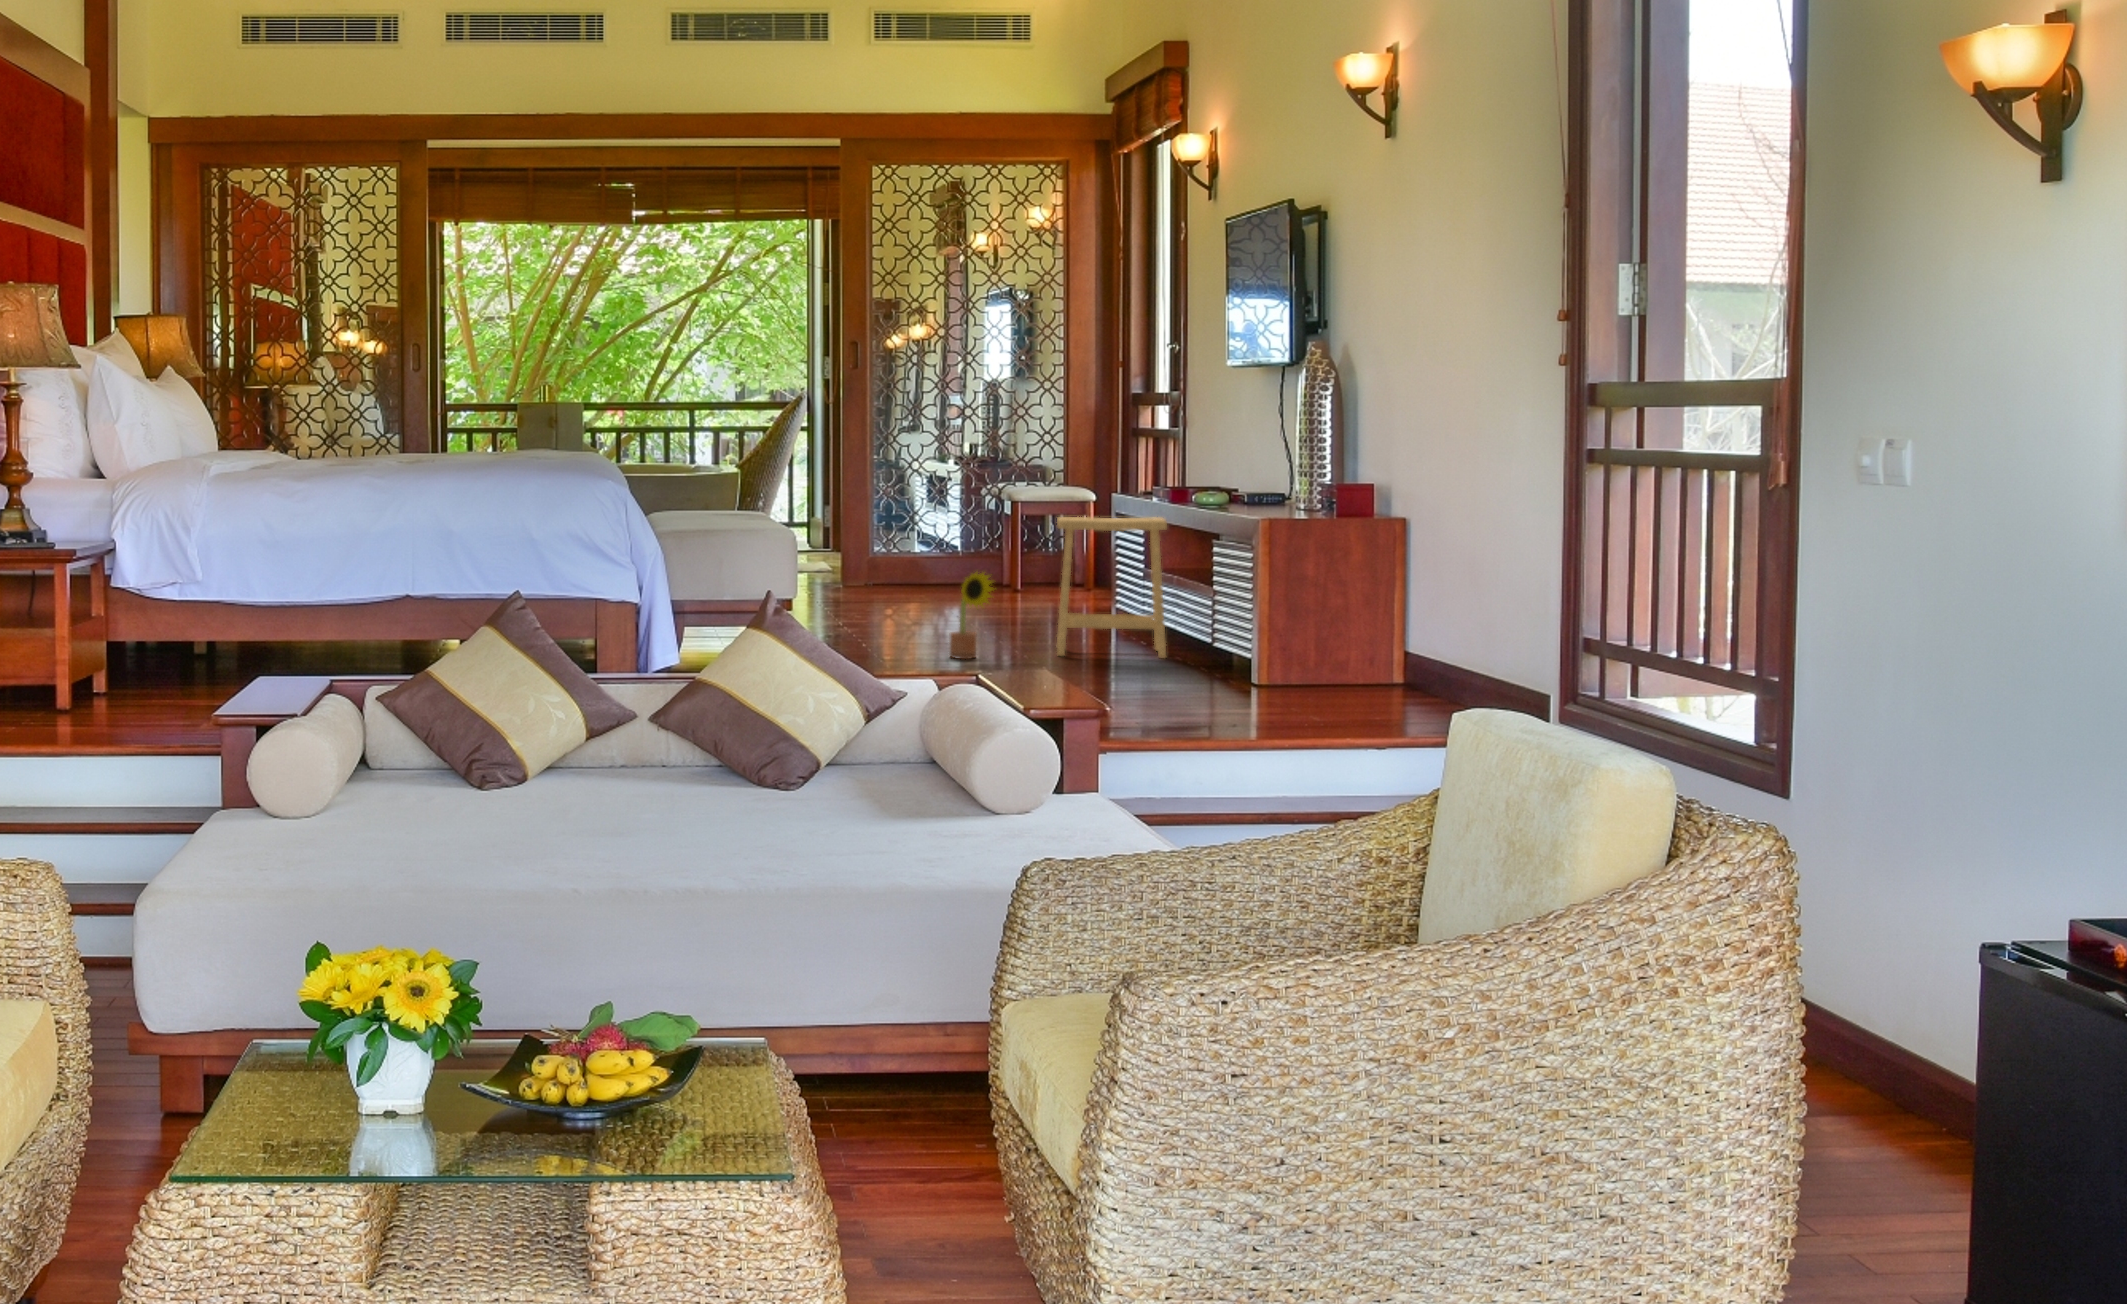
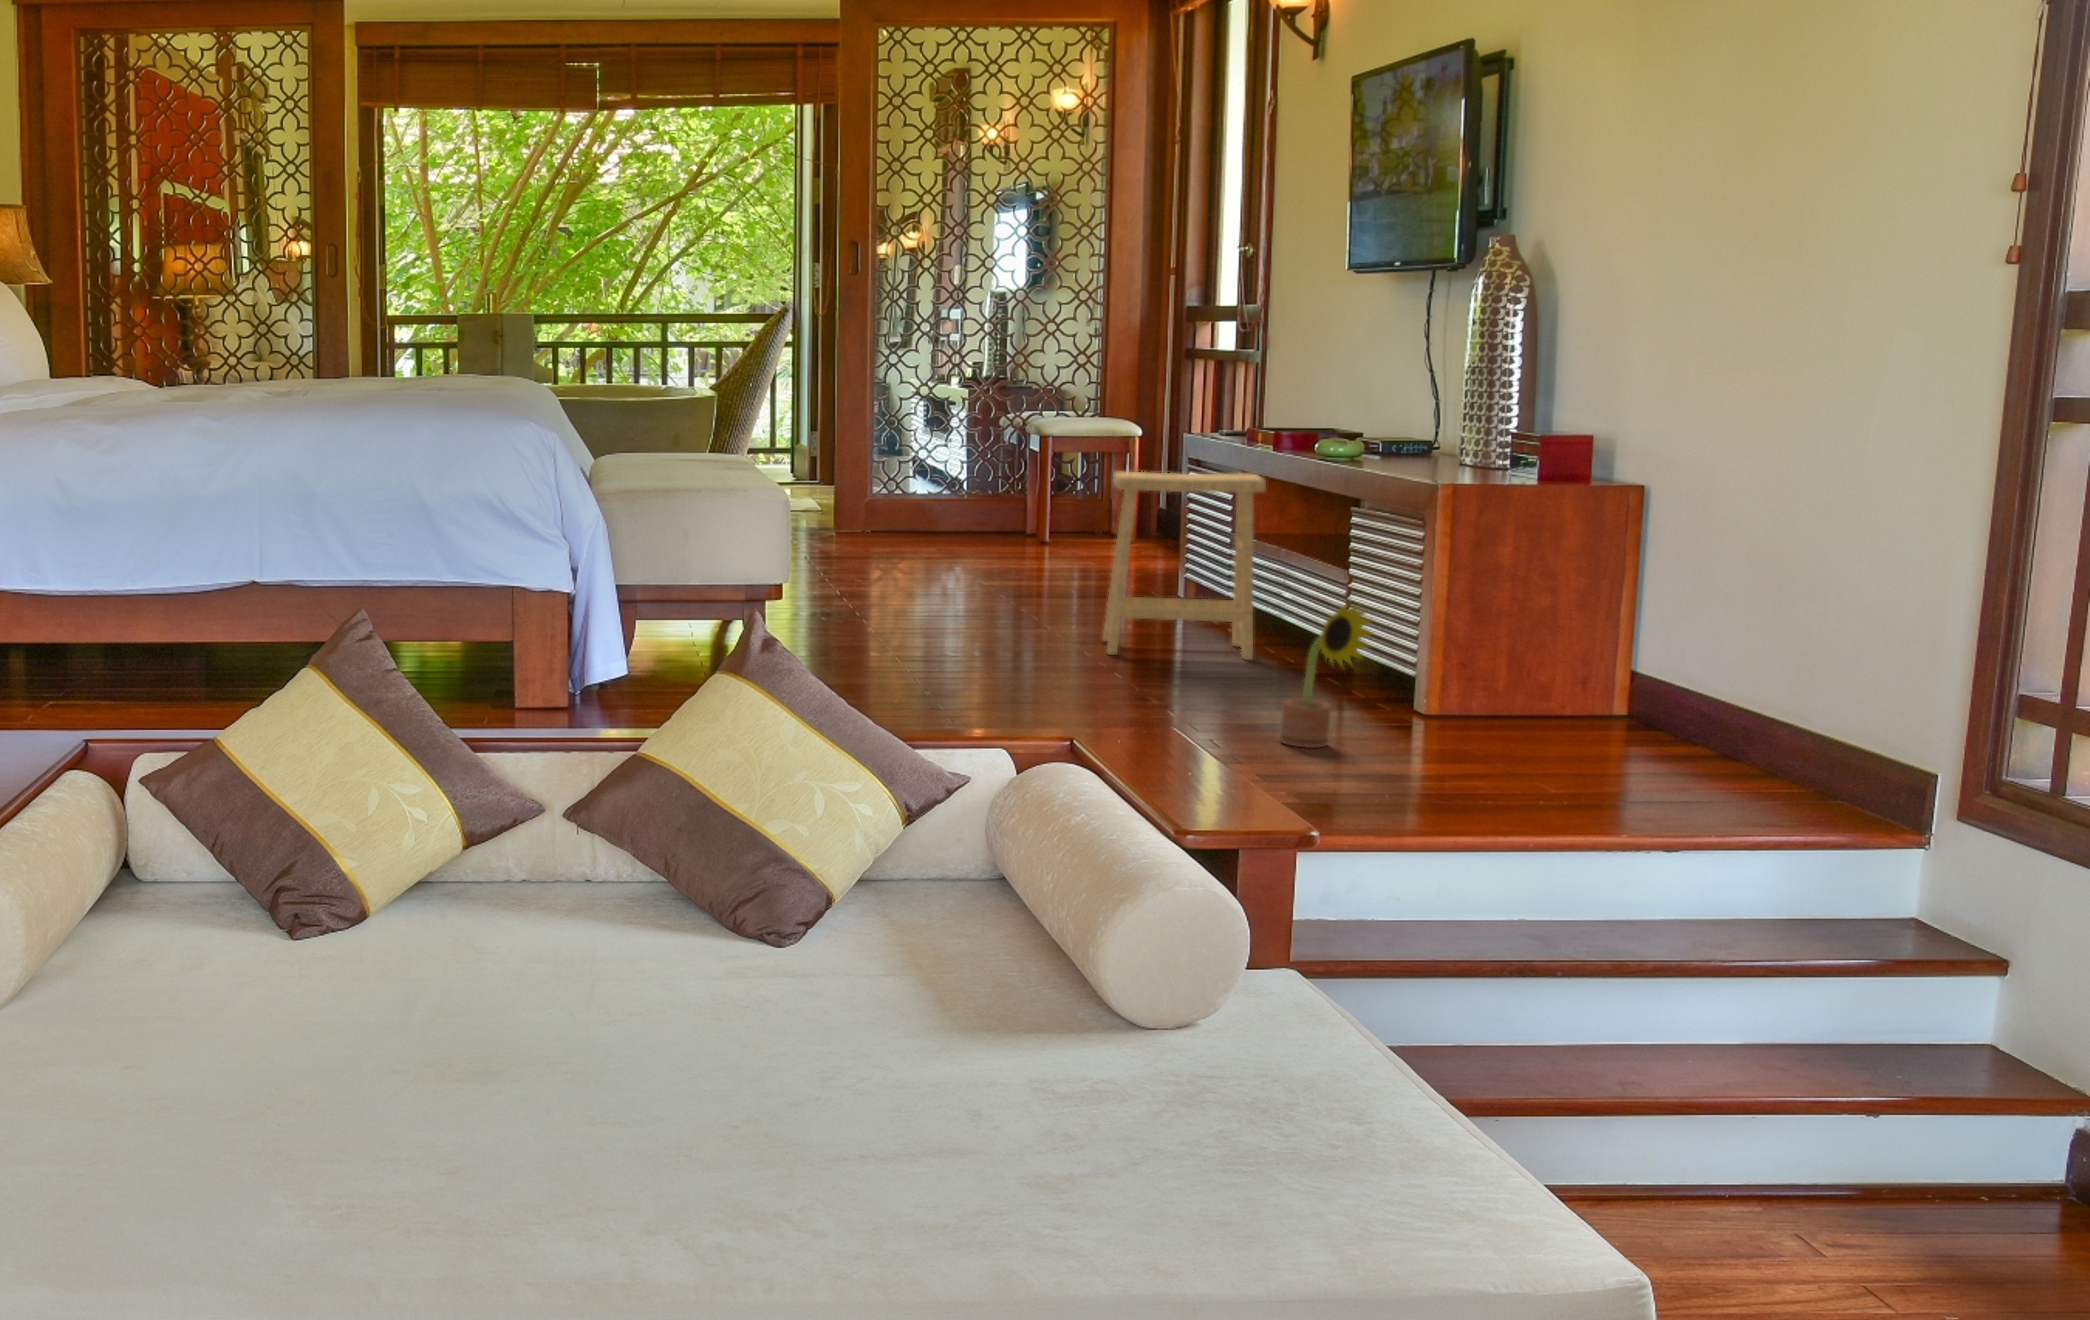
decorative plant: present [949,572,994,659] -> present [1280,606,1374,748]

